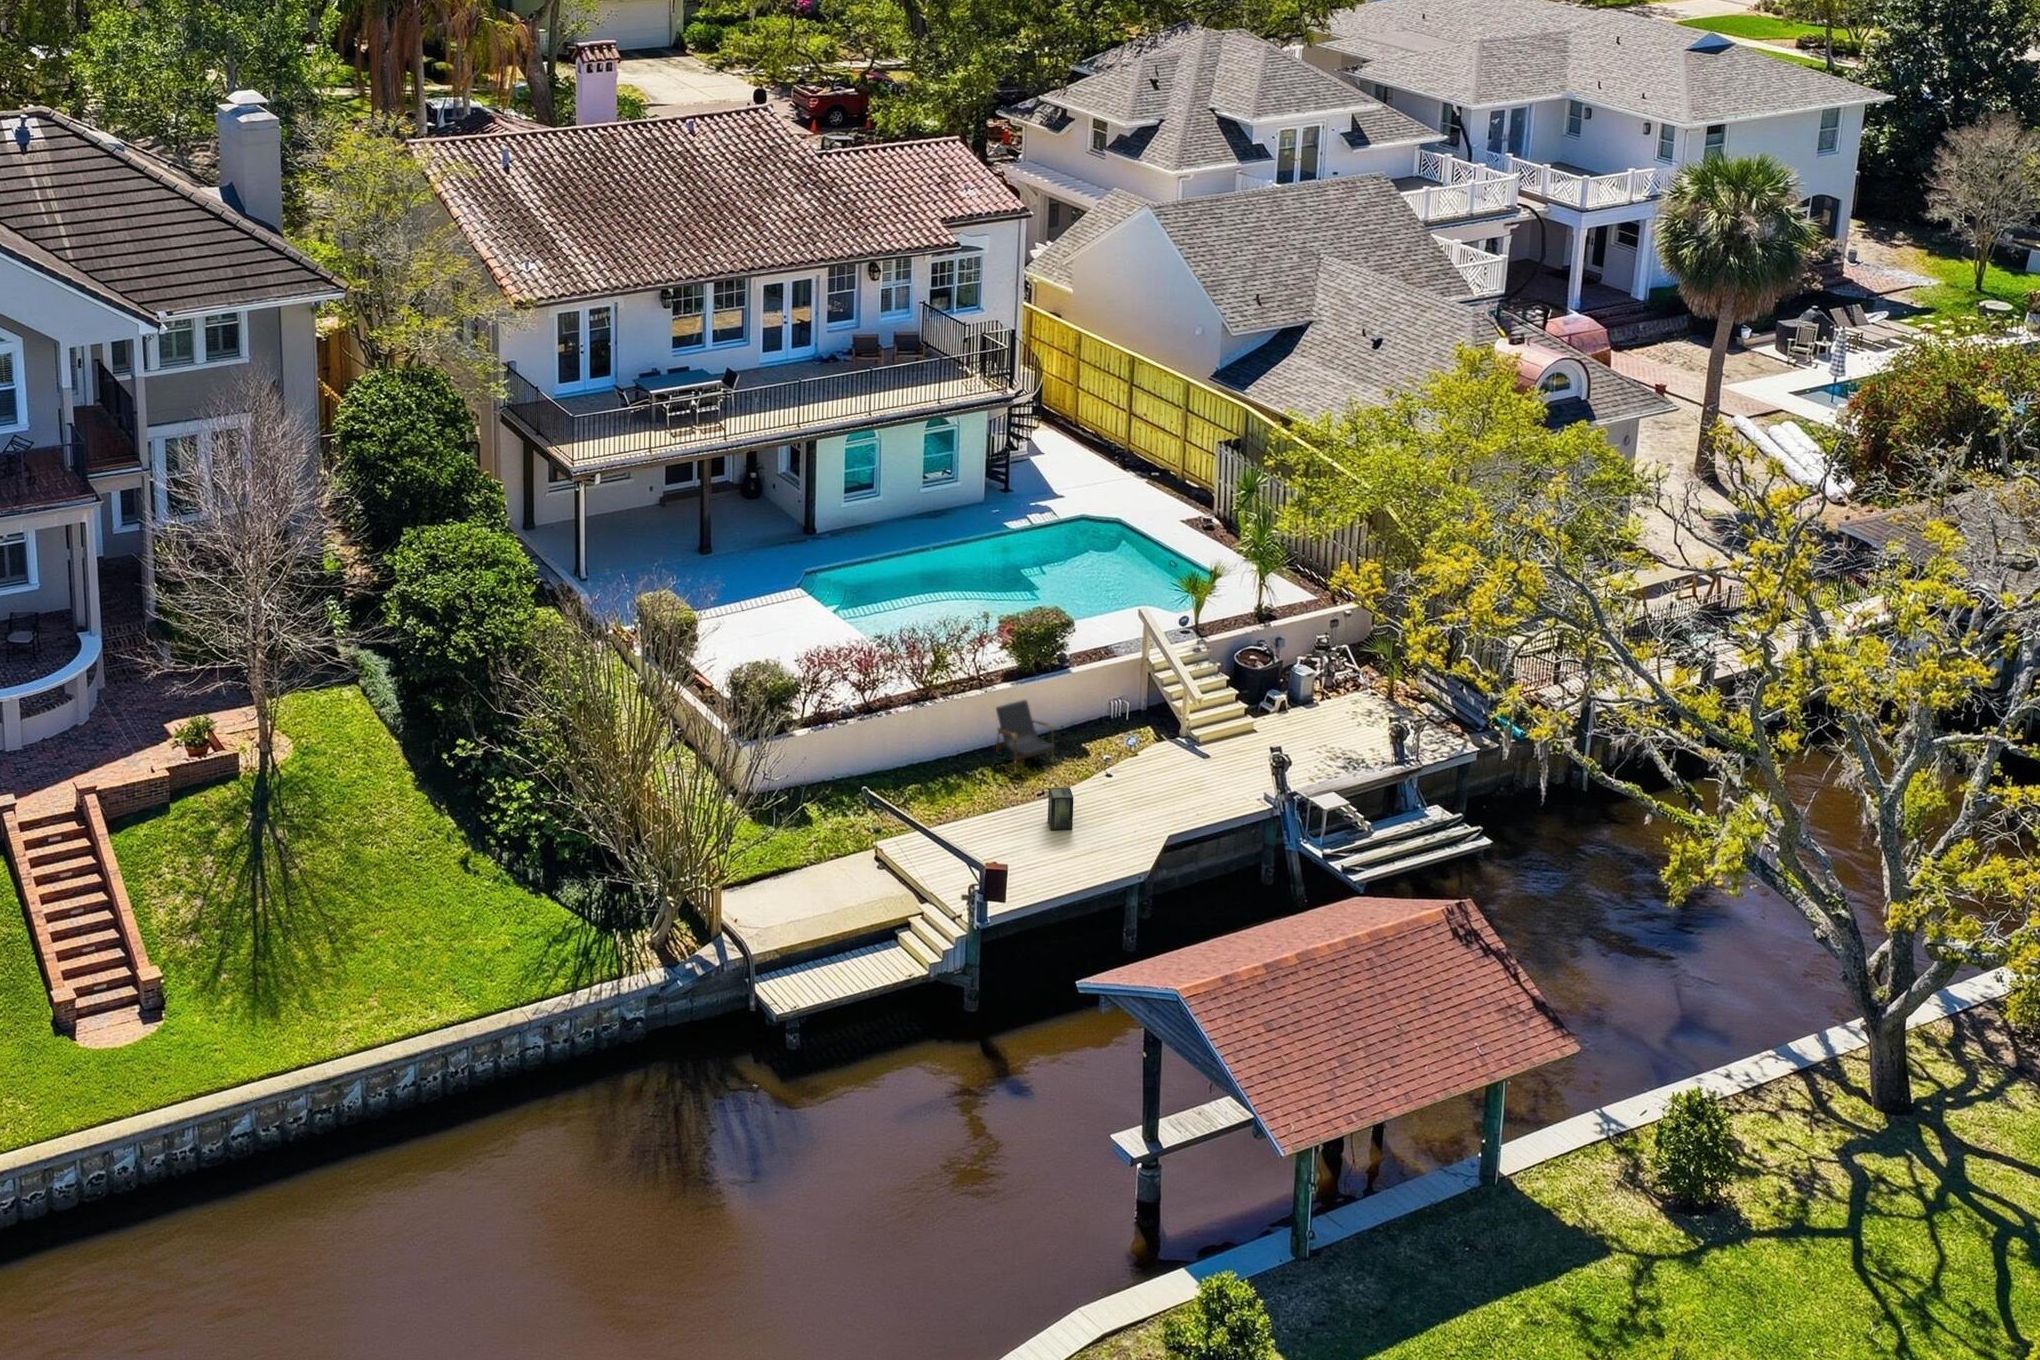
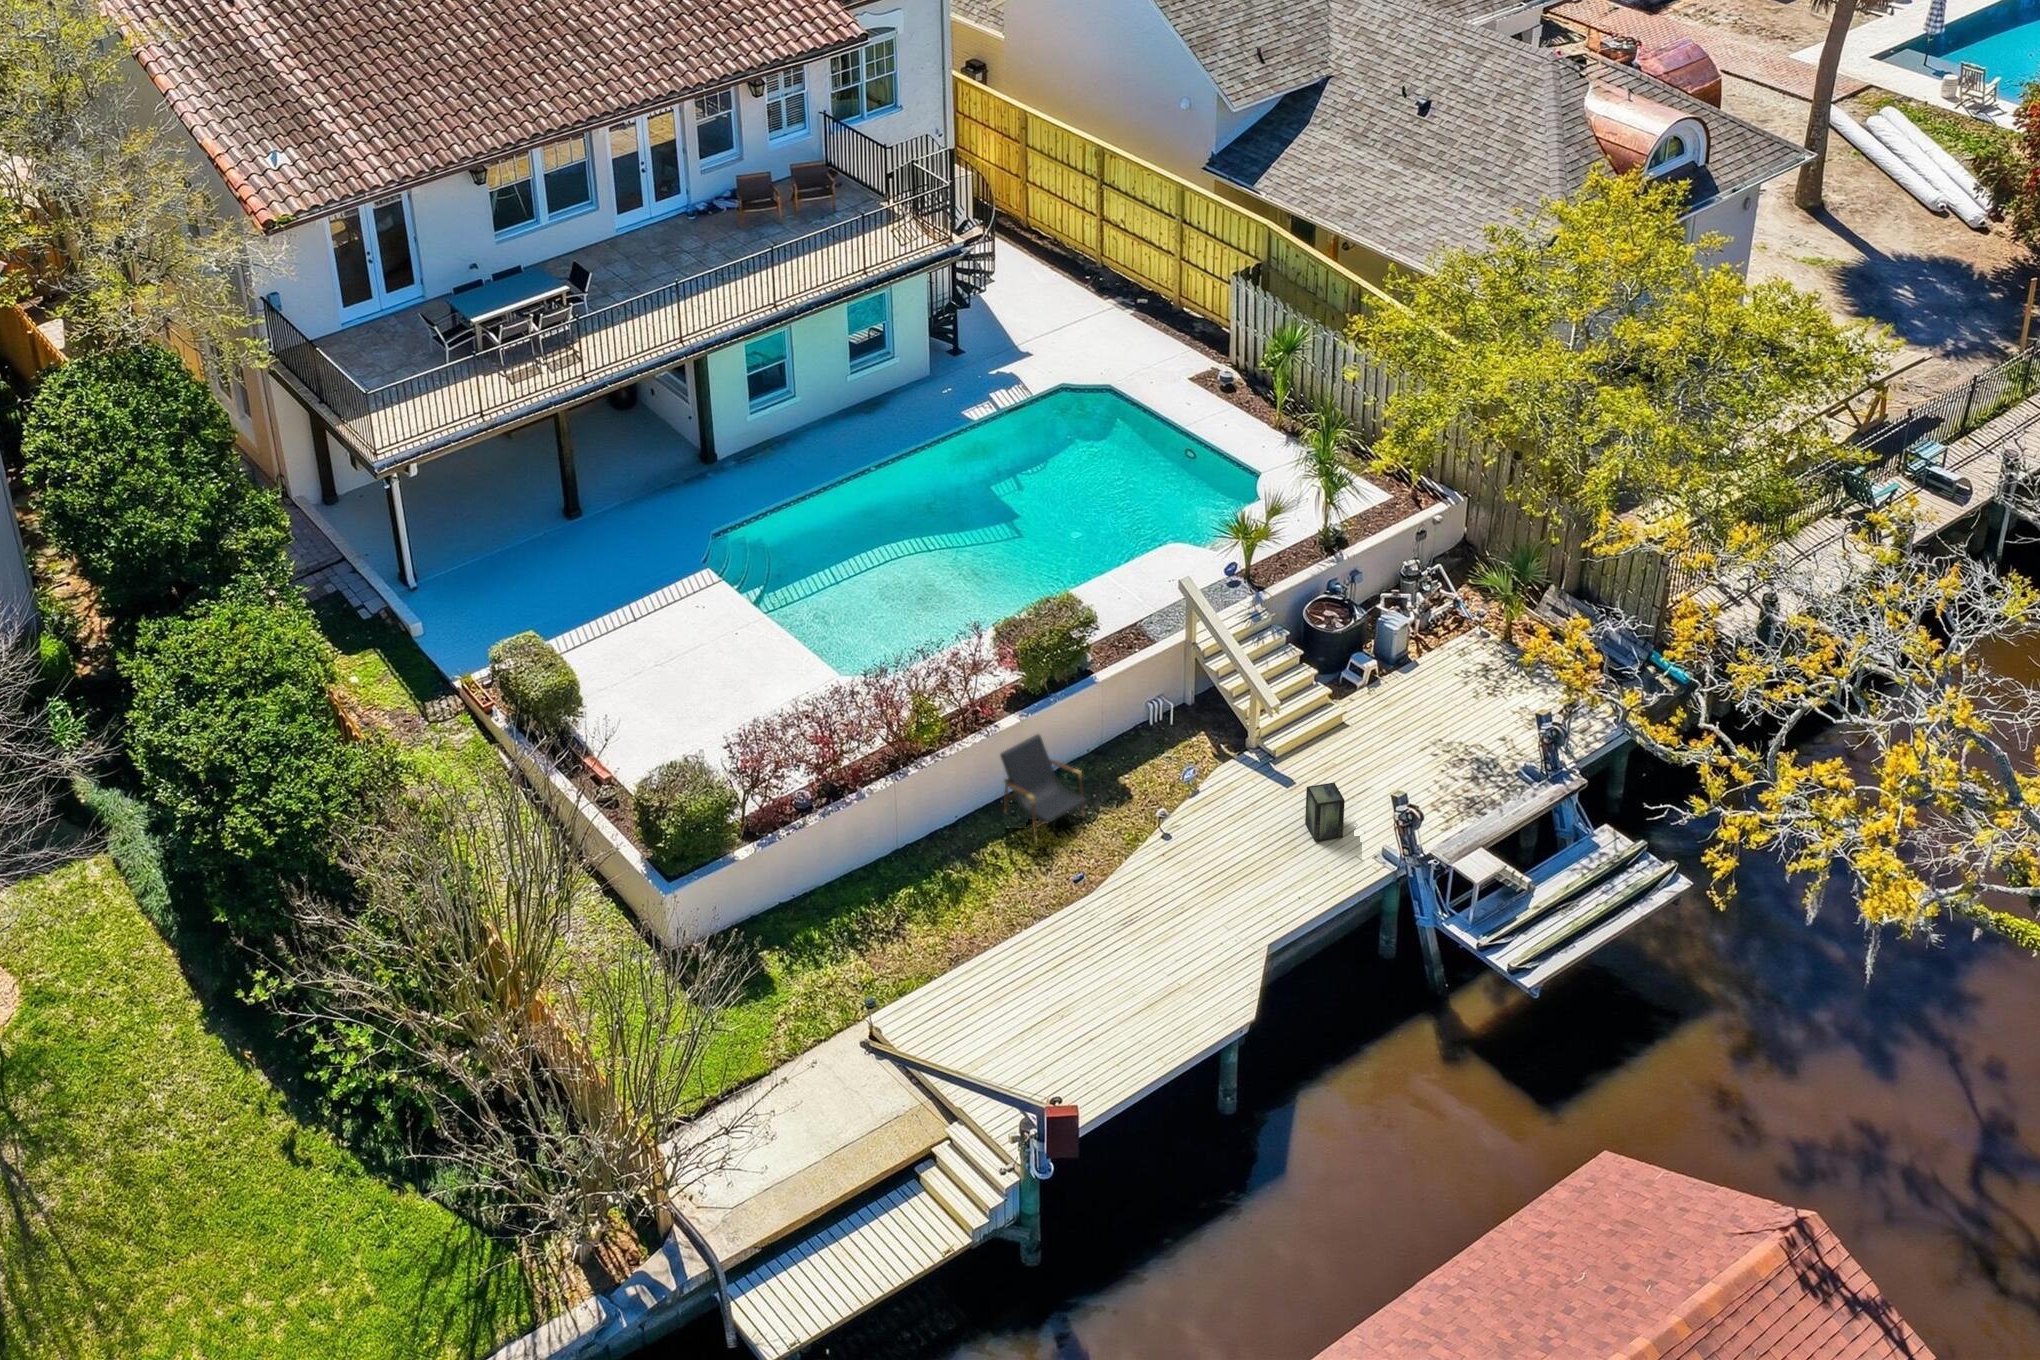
storage box: present [1048,788,1074,830] -> present [1305,783,1345,842]

